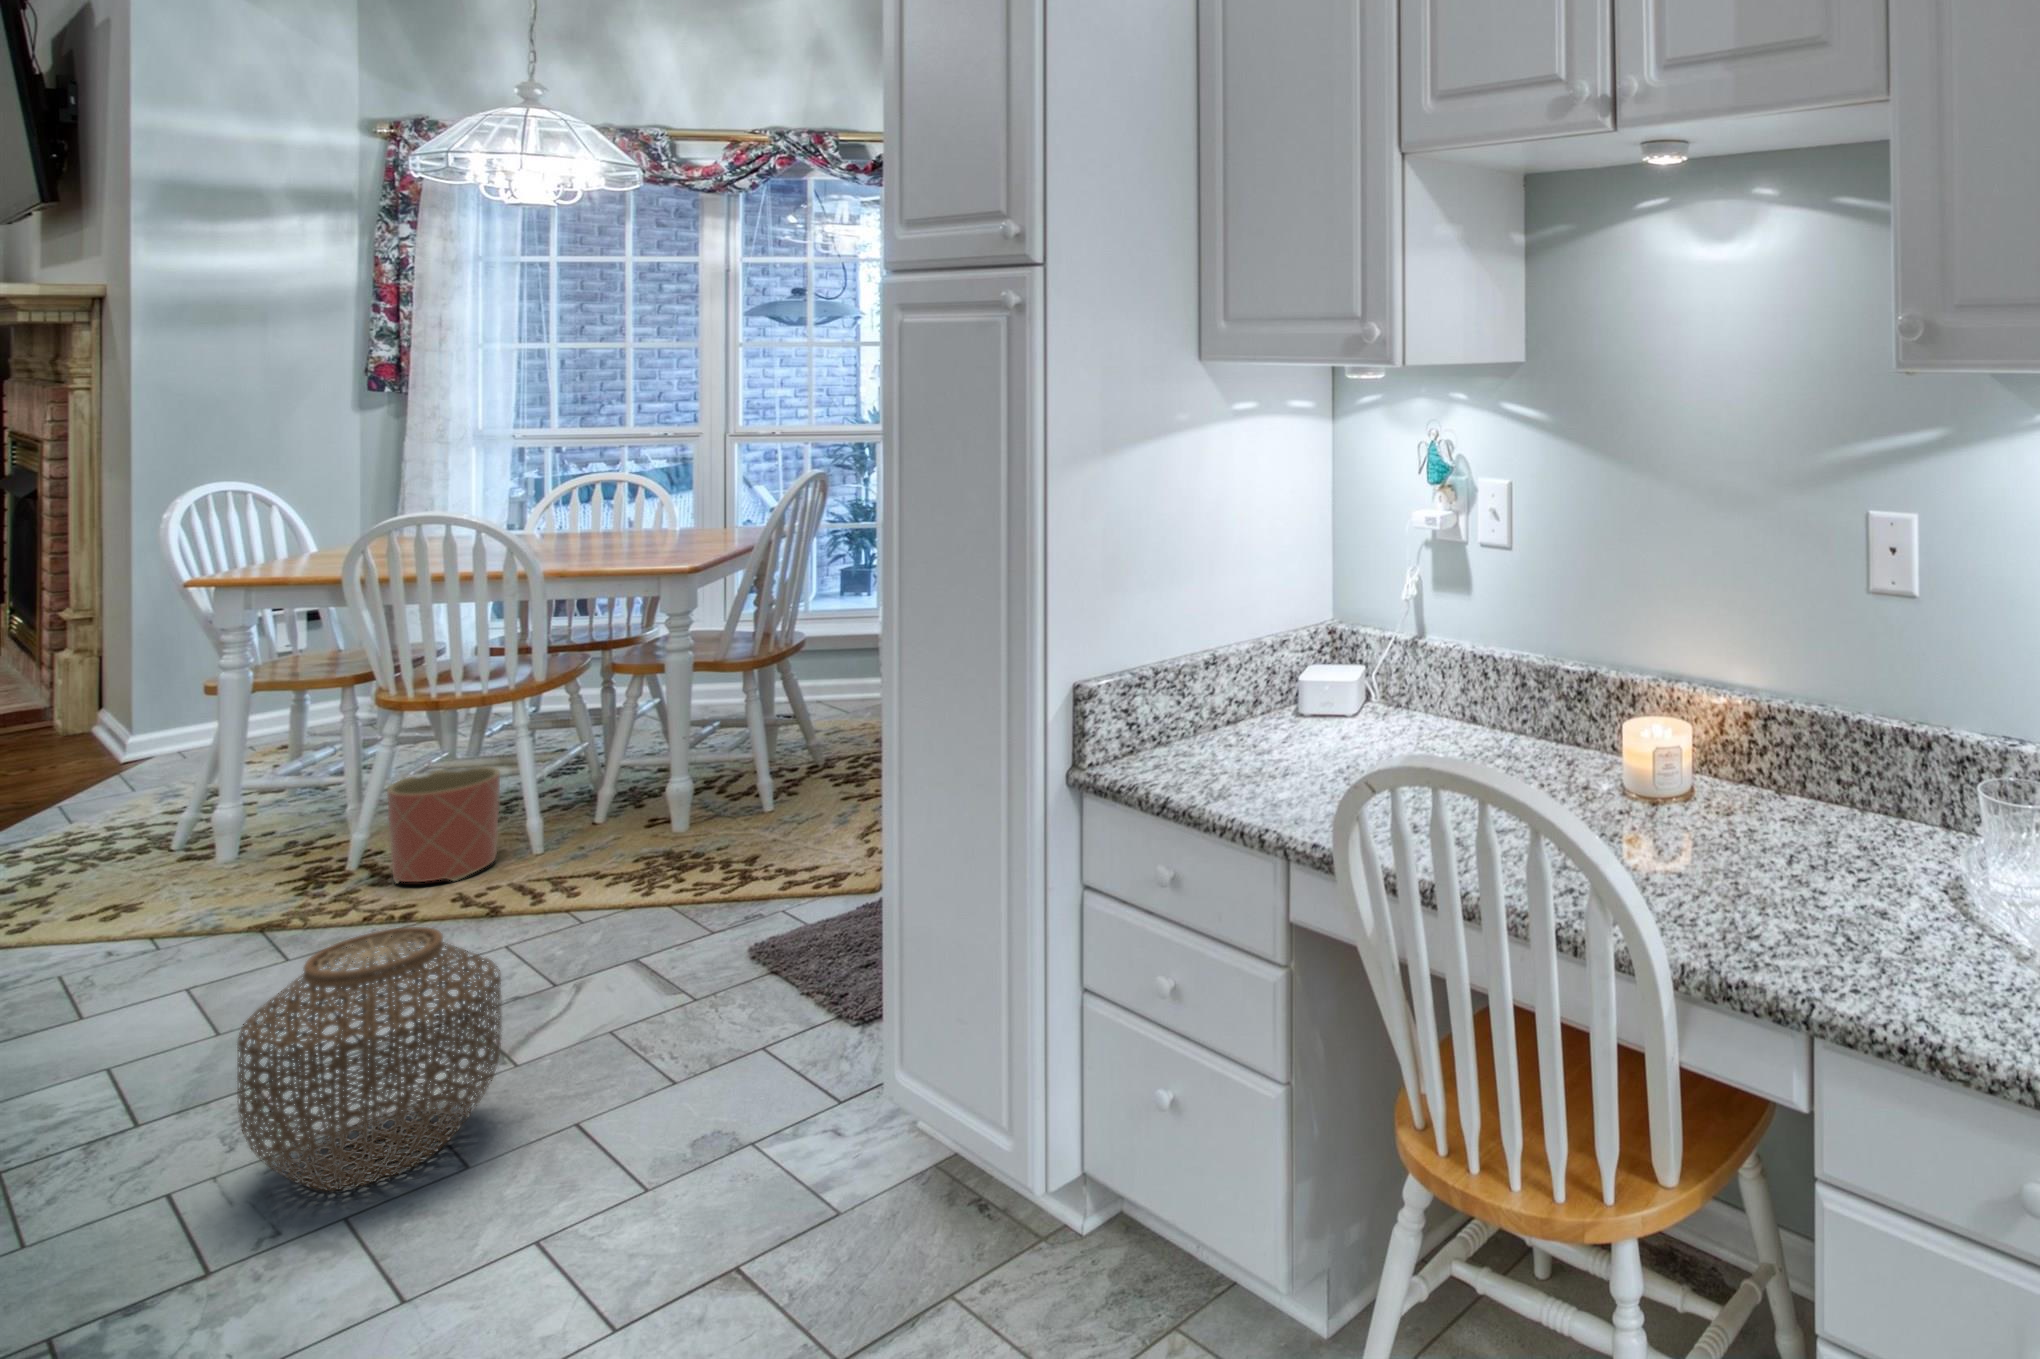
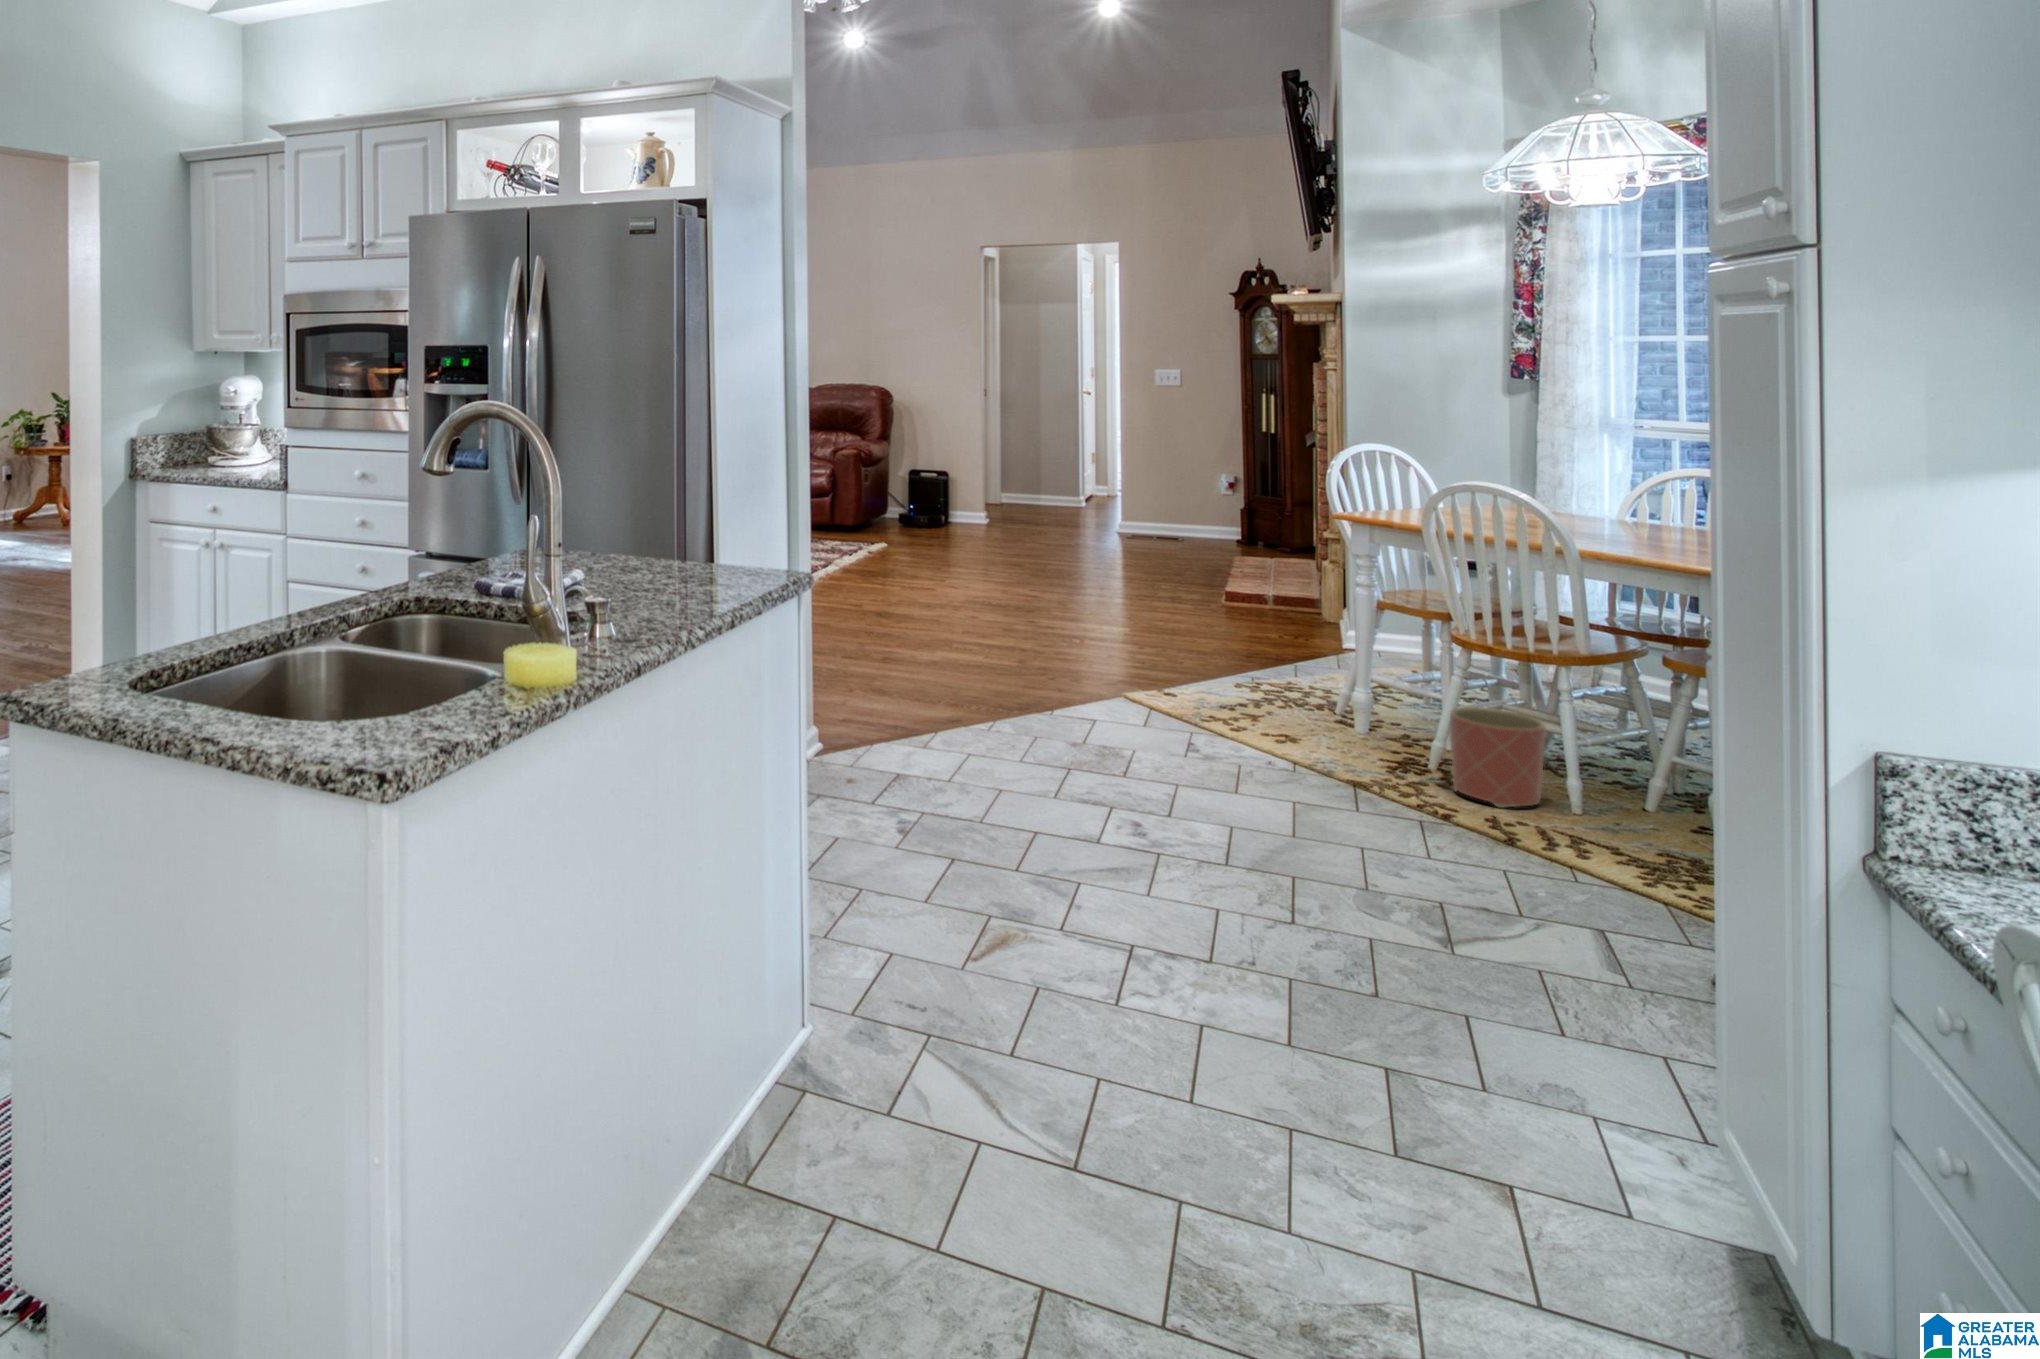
woven basket: present [237,927,501,1190] -> none [1244,787,1424,977]

